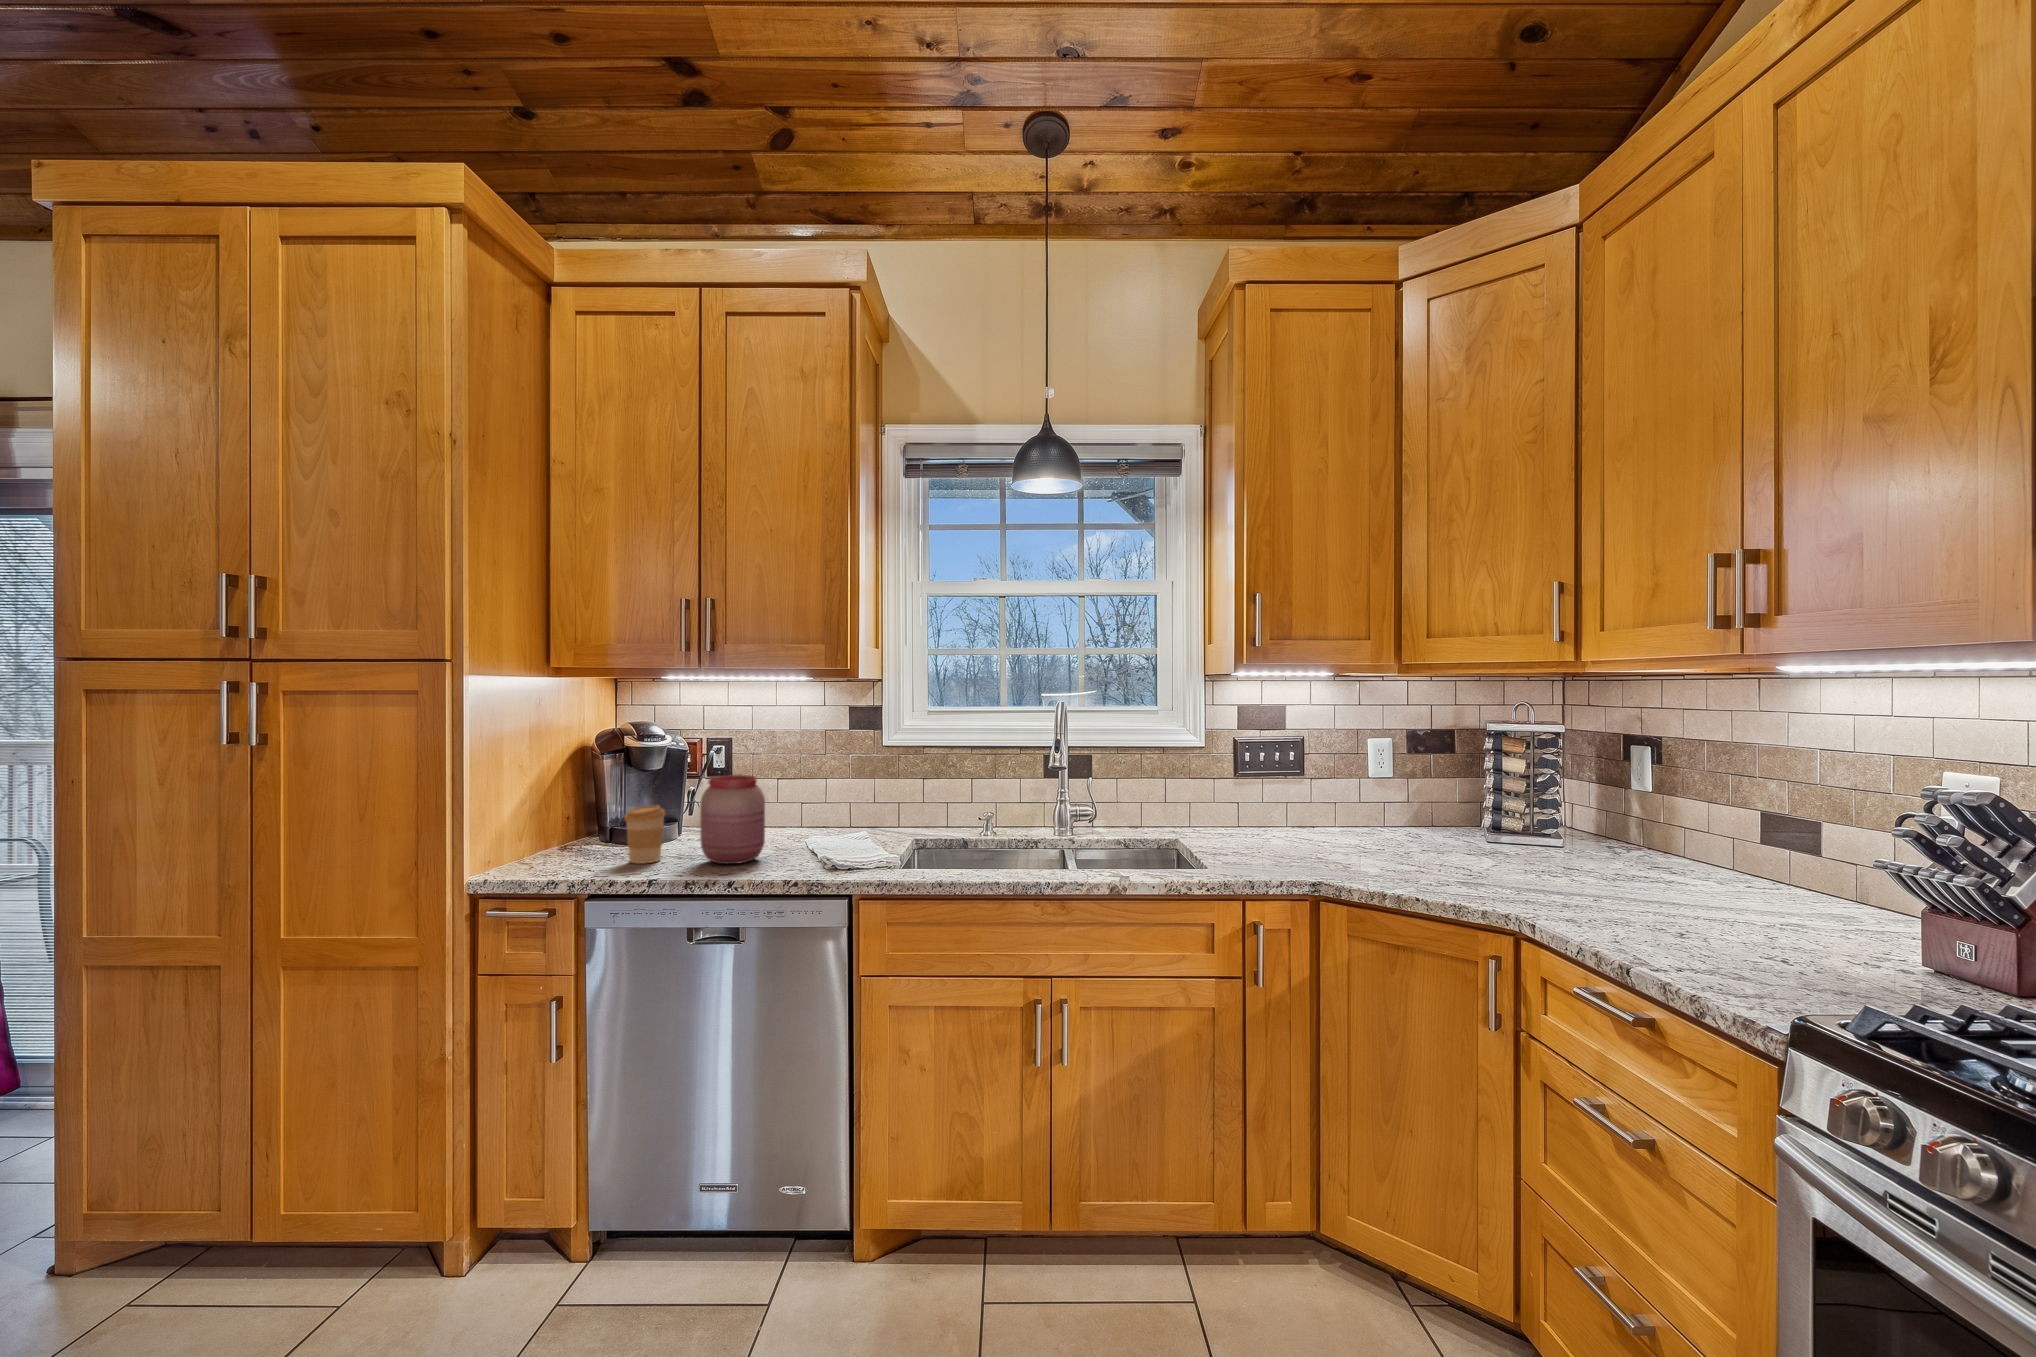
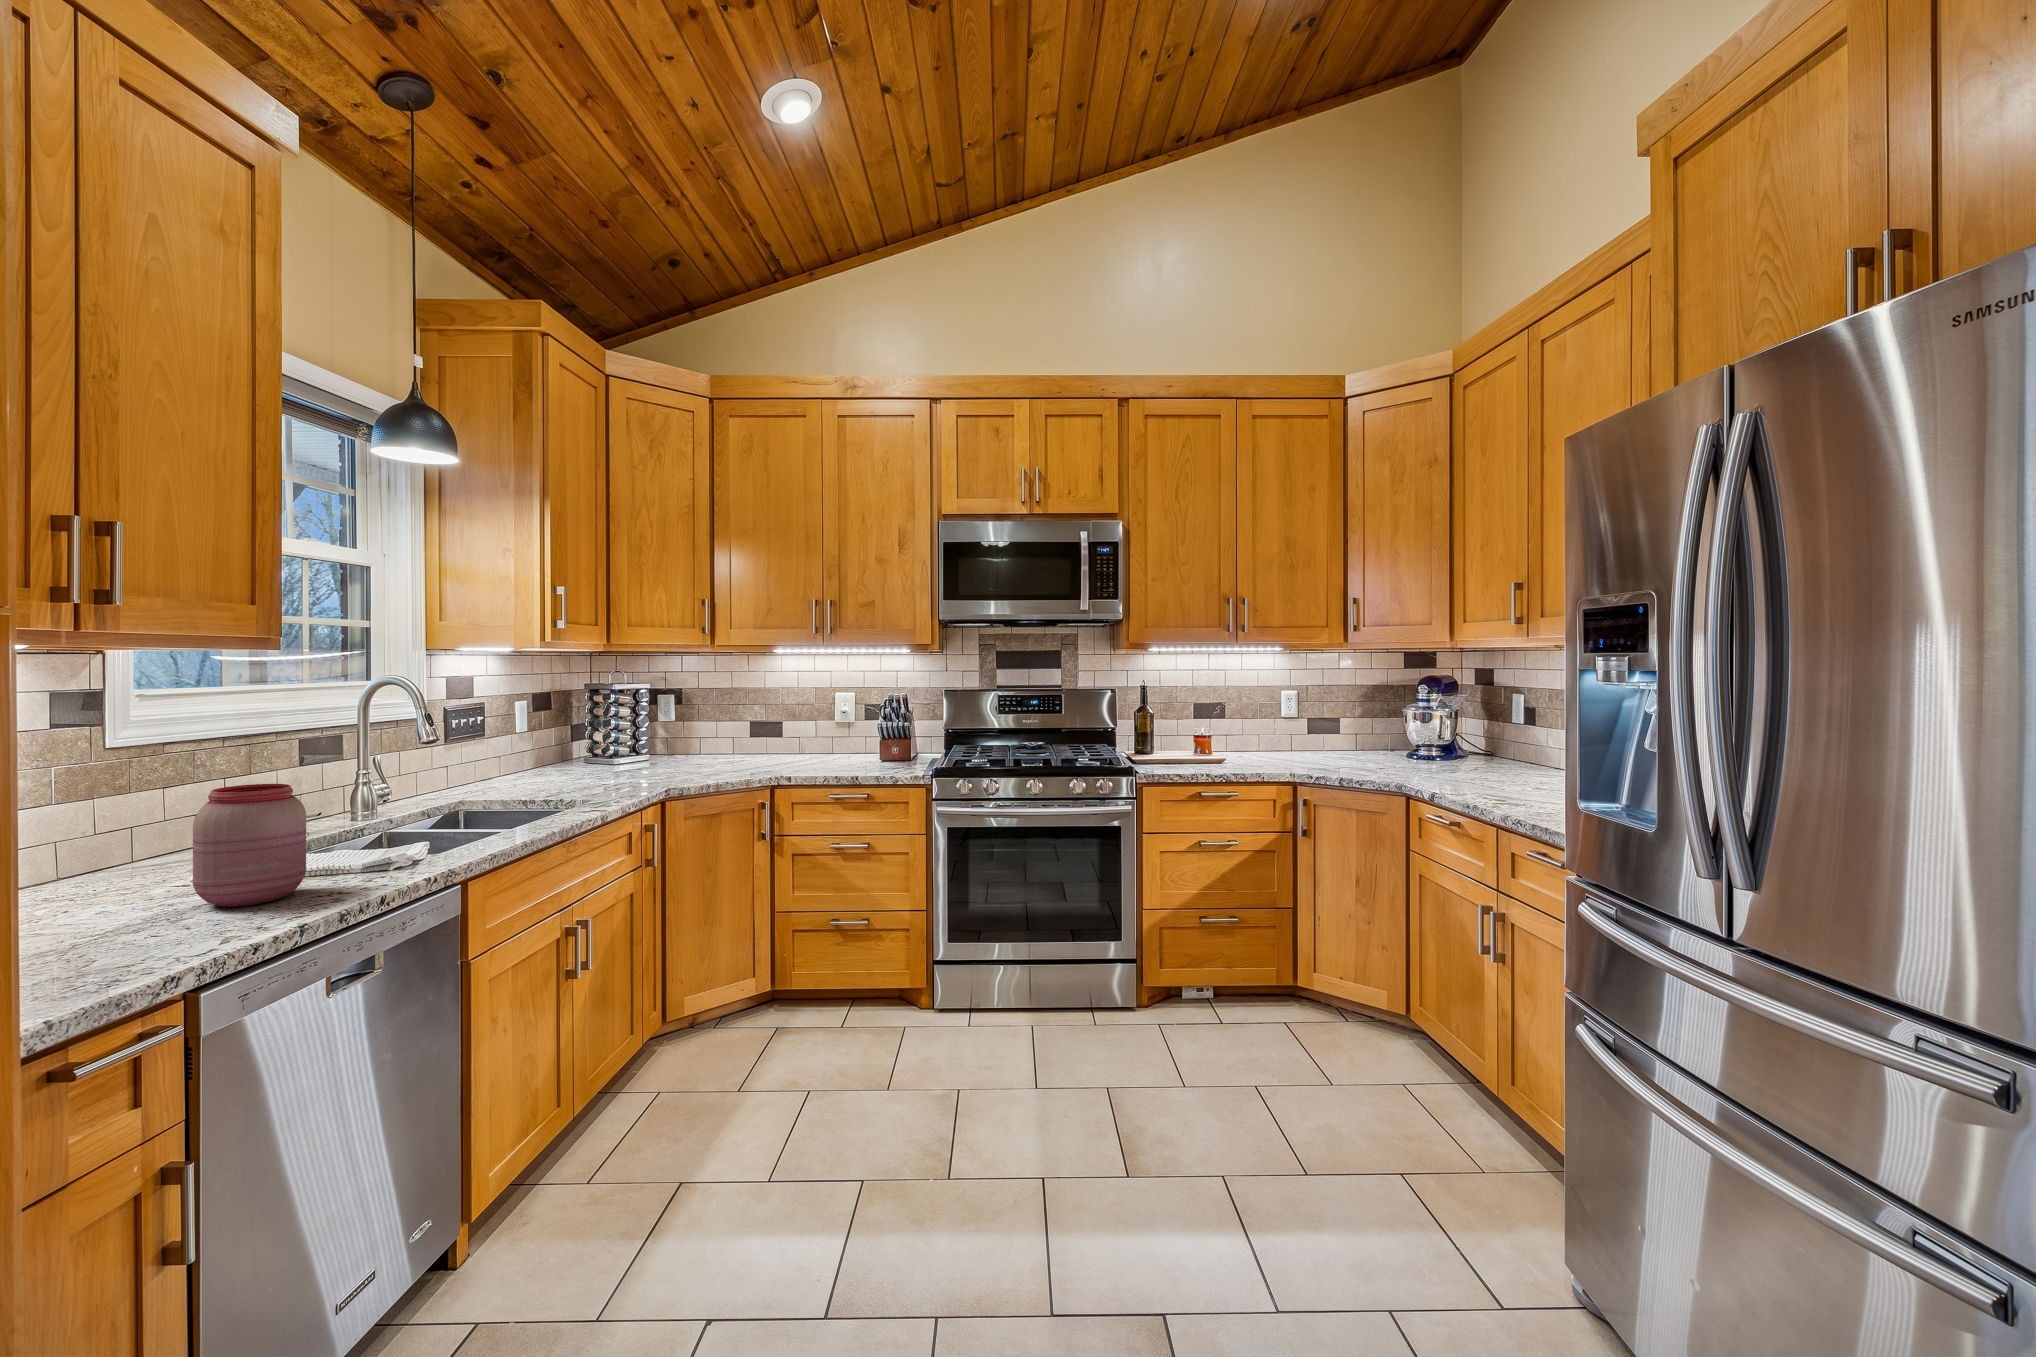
coffee cup: present [624,805,665,864] -> none [73,852,164,949]

